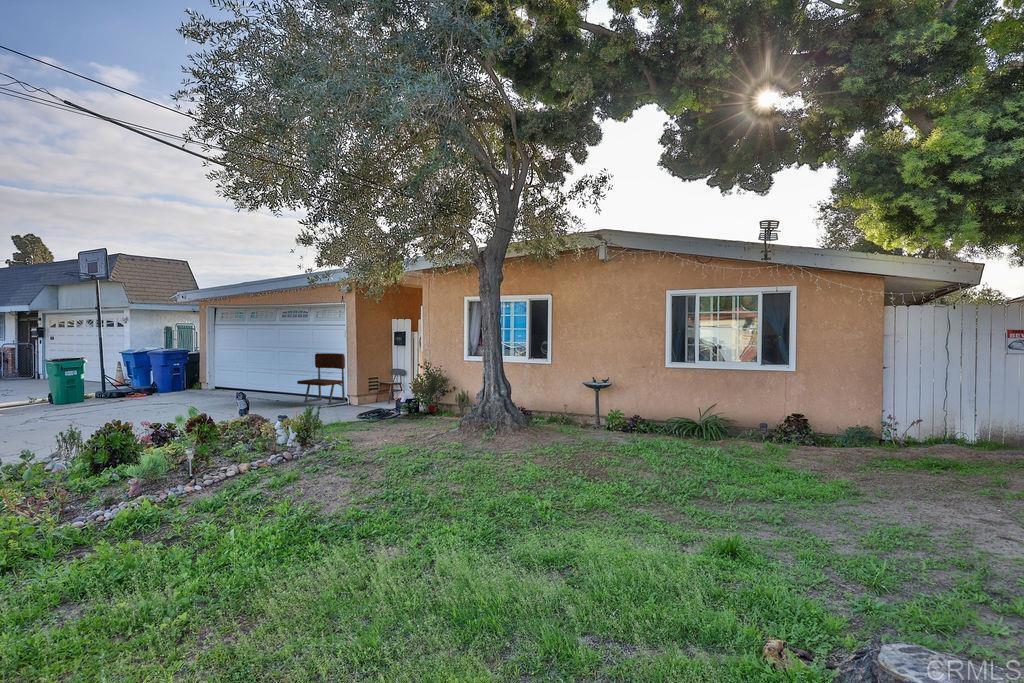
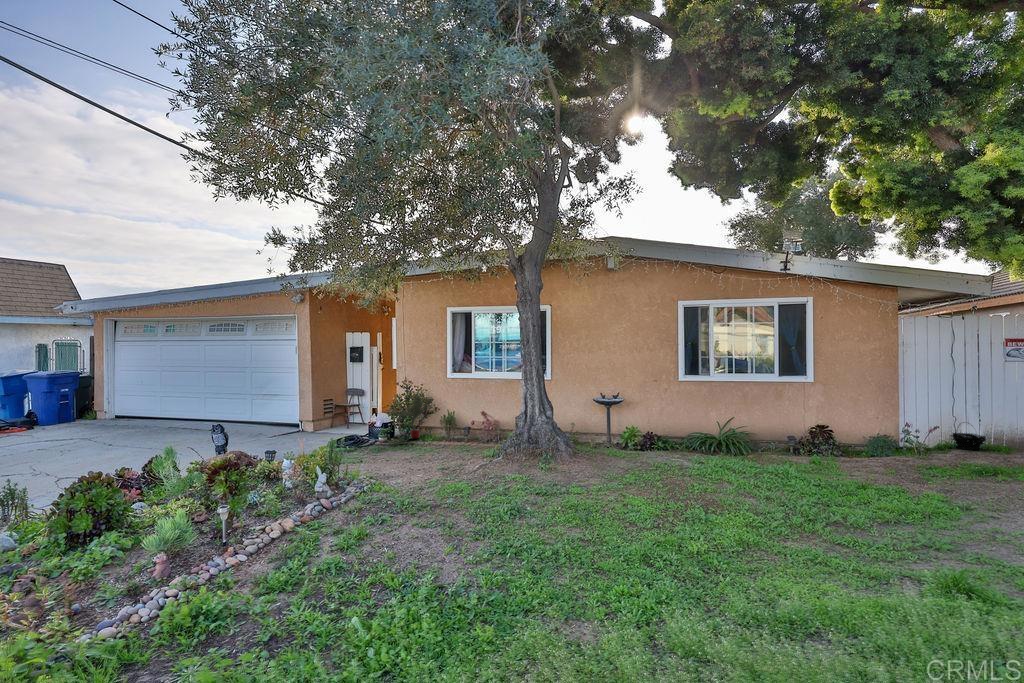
bench: present [297,353,345,405] -> none [239,373,300,434]
basket: none [939,415,977,445] -> present [951,427,986,450]

